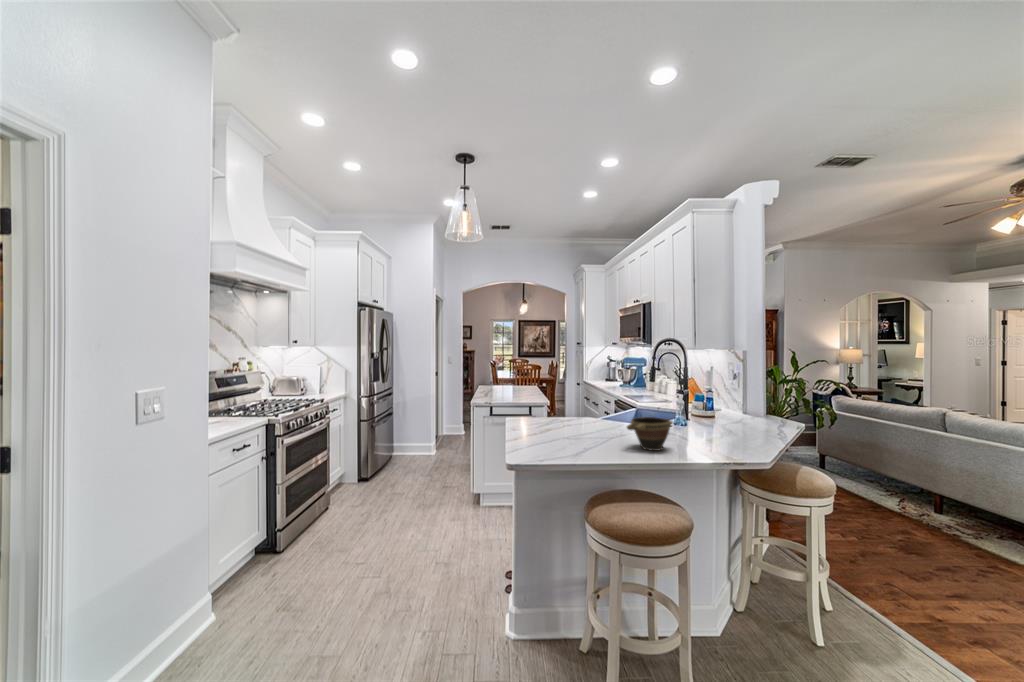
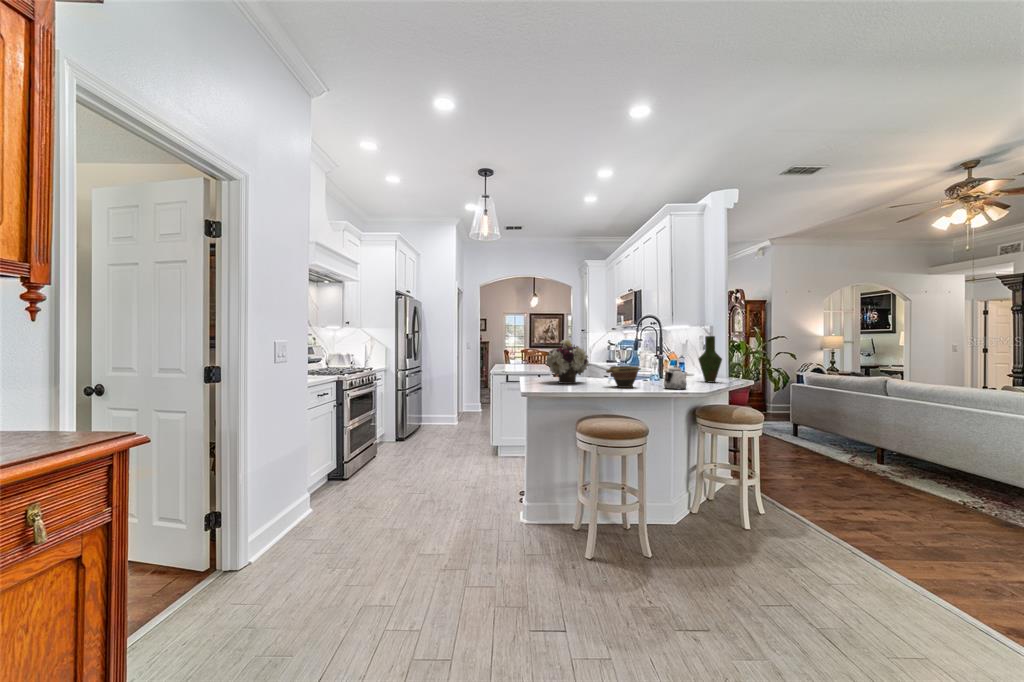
vase: none [737,370,769,430] -> present [699,336,722,383]
flower arrangement: none [541,378,601,440] -> present [545,339,589,384]
teapot: none [704,419,736,453] -> present [664,366,687,389]

